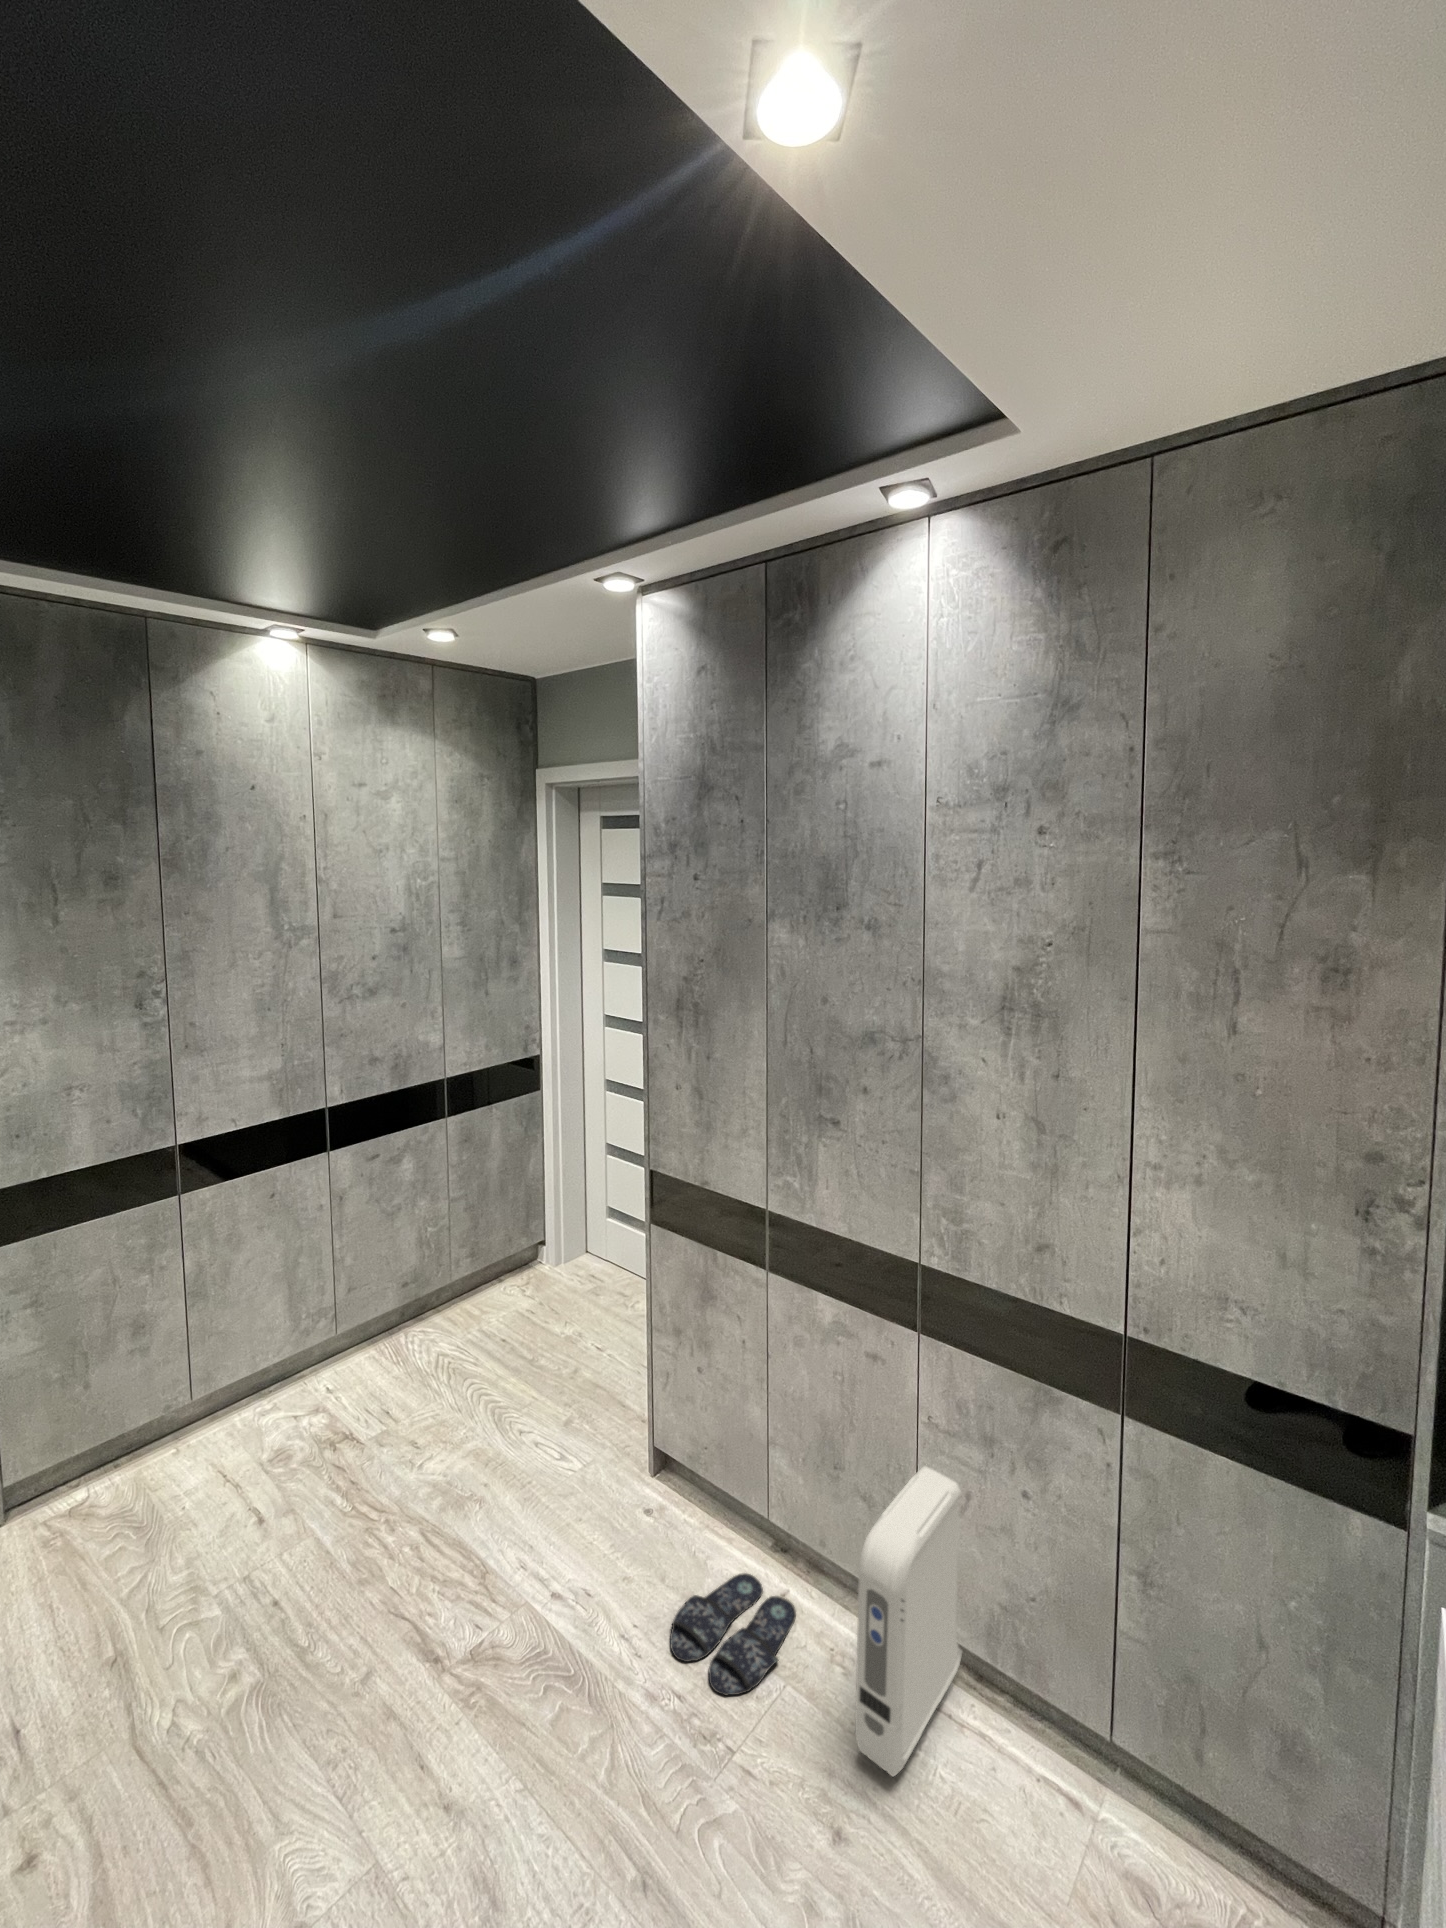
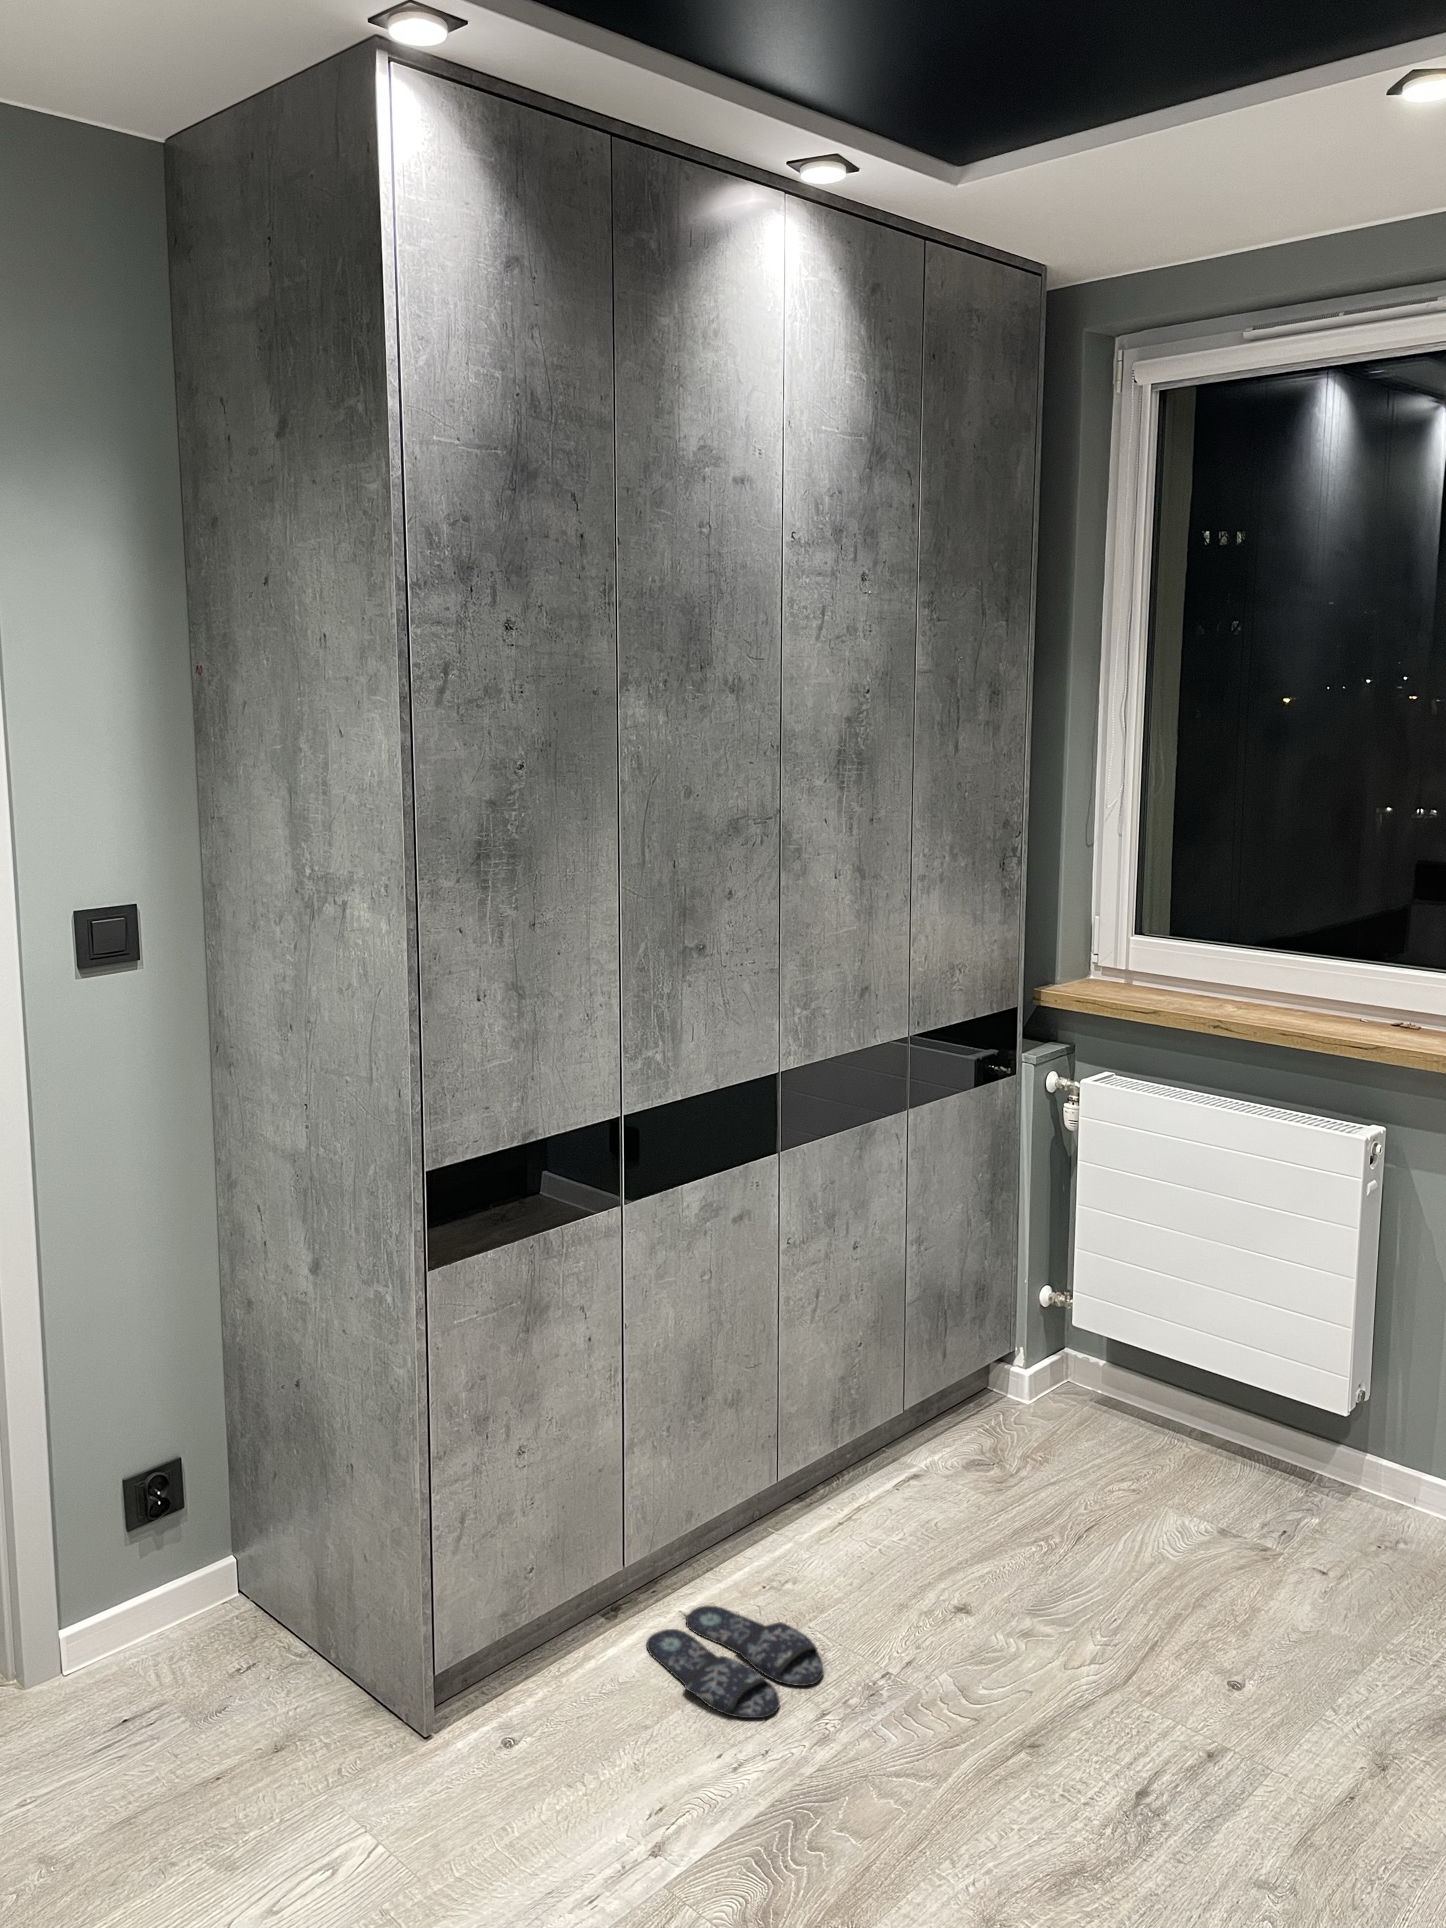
air purifier: present [855,1464,962,1776] -> none [757,1300,923,1578]

